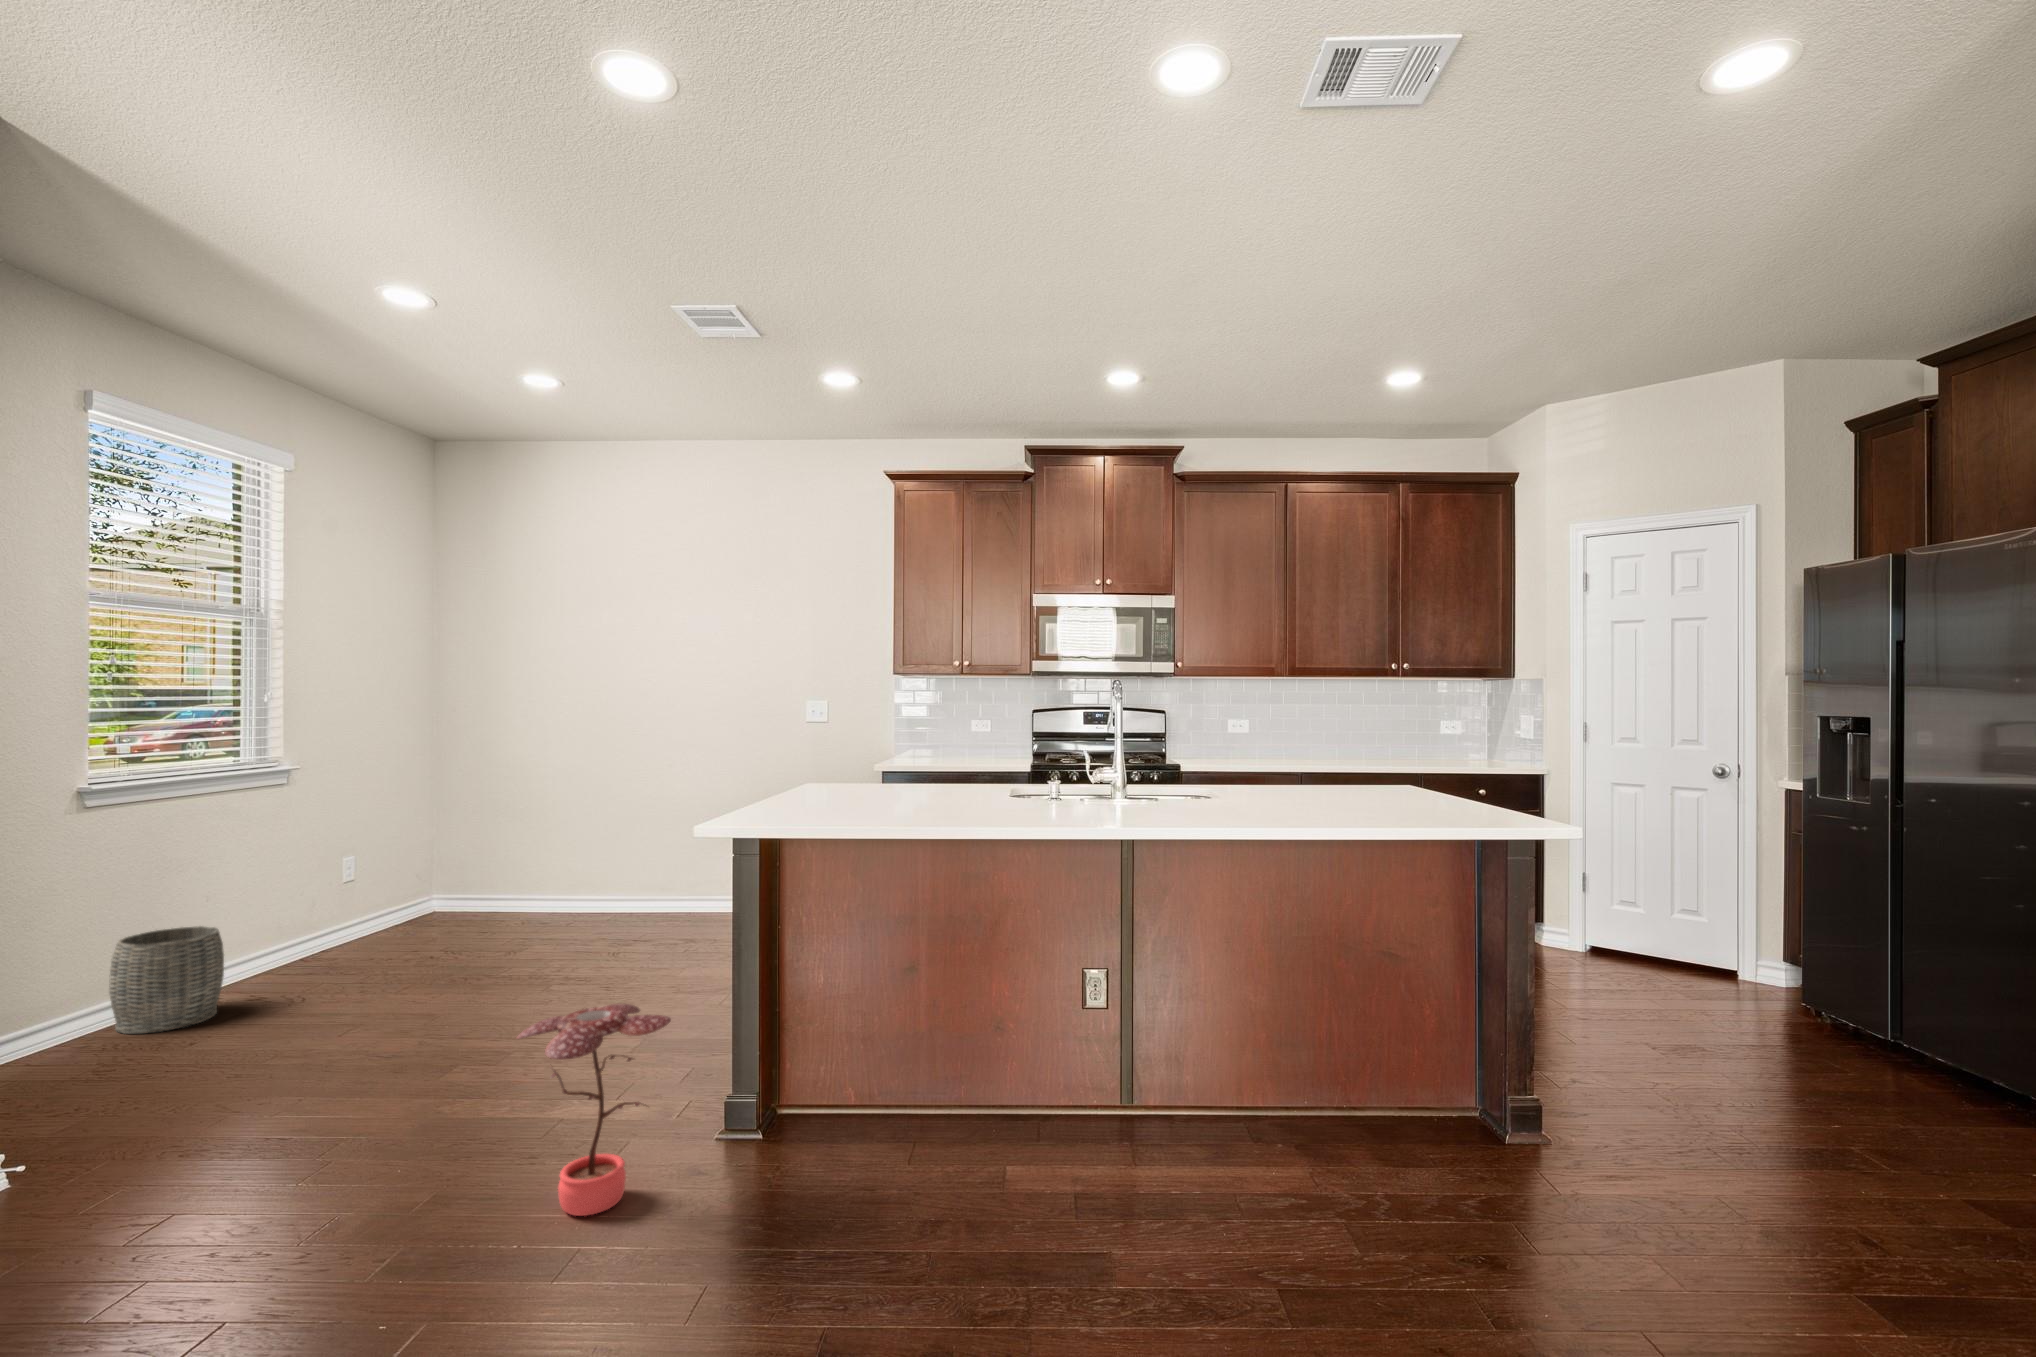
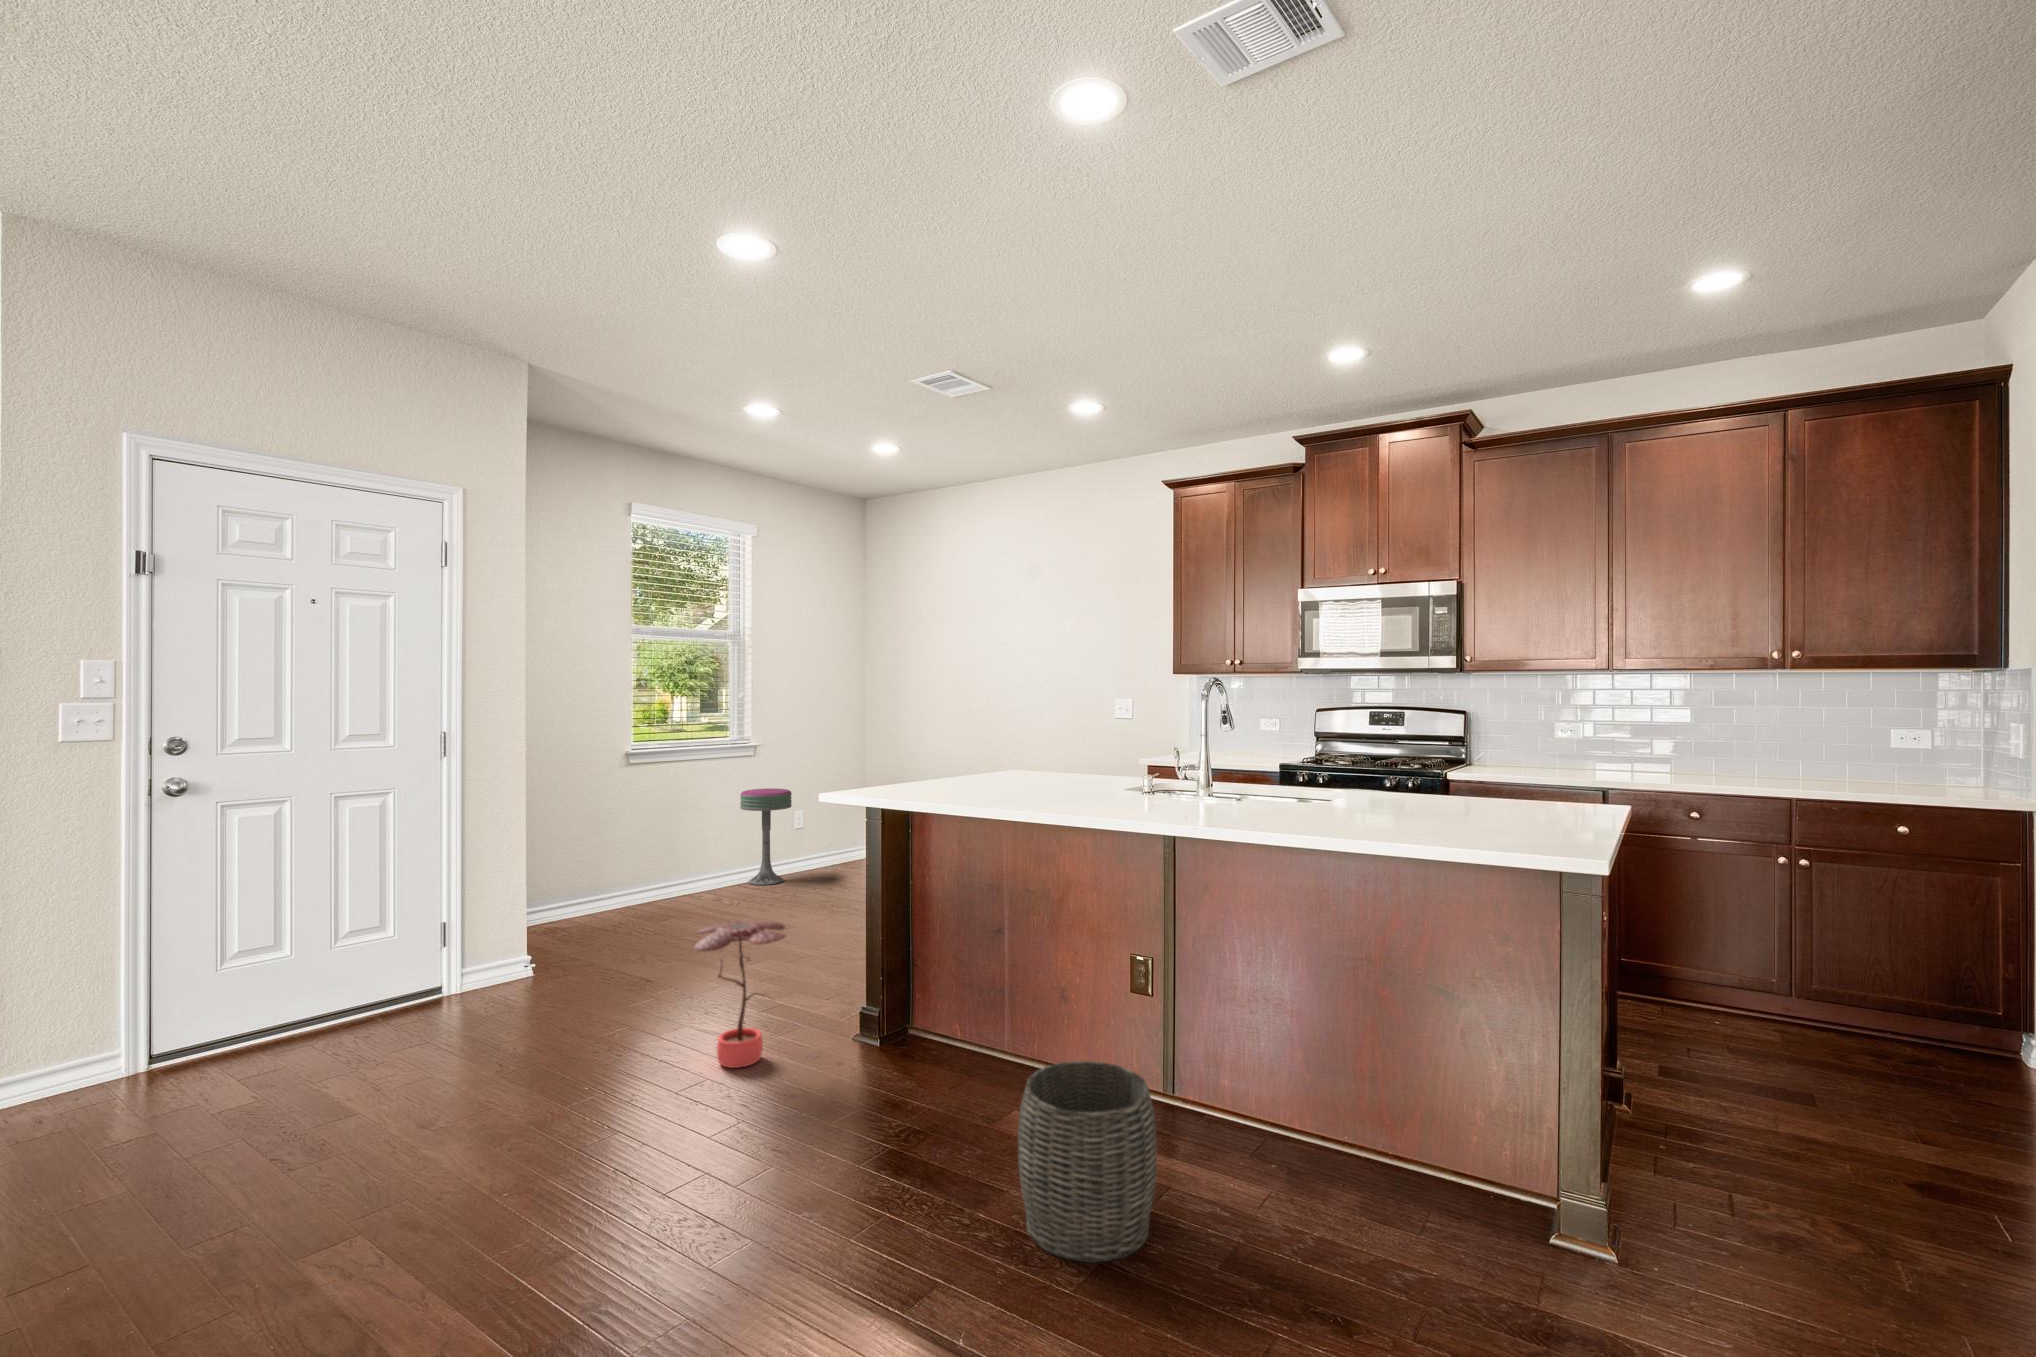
bar stool: none [271,831,359,973] -> present [740,788,792,885]
woven basket: present [109,926,224,1034] -> present [1018,1061,1157,1263]

